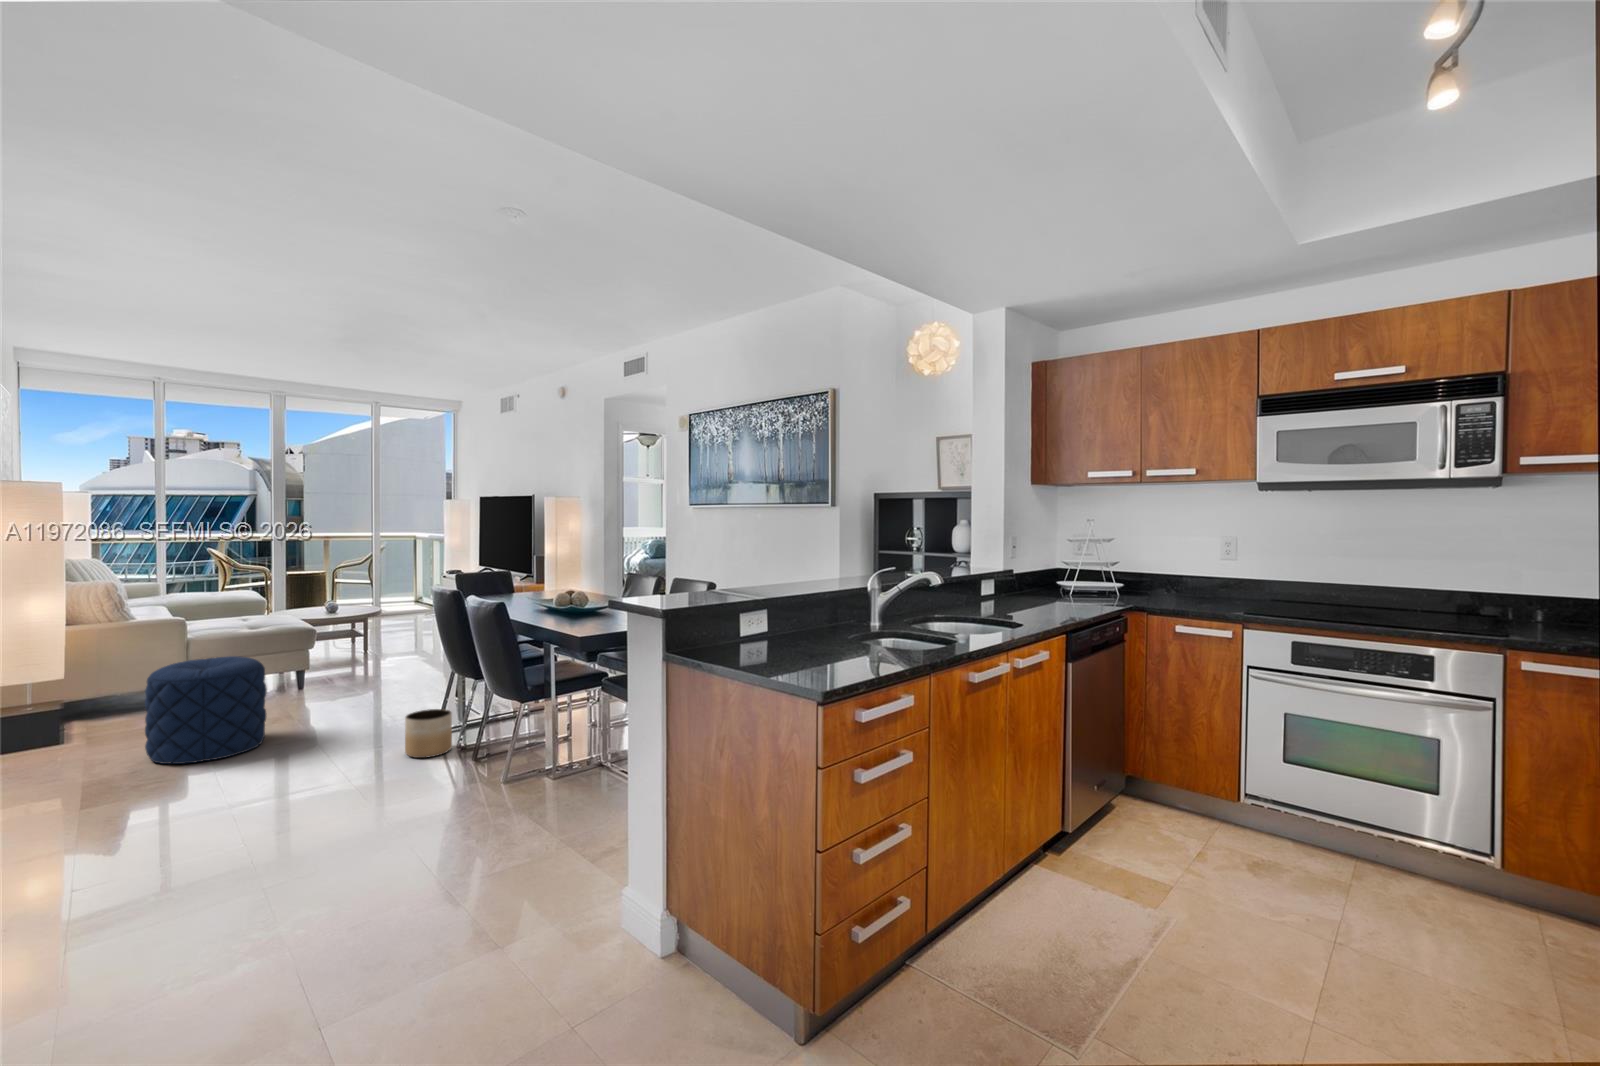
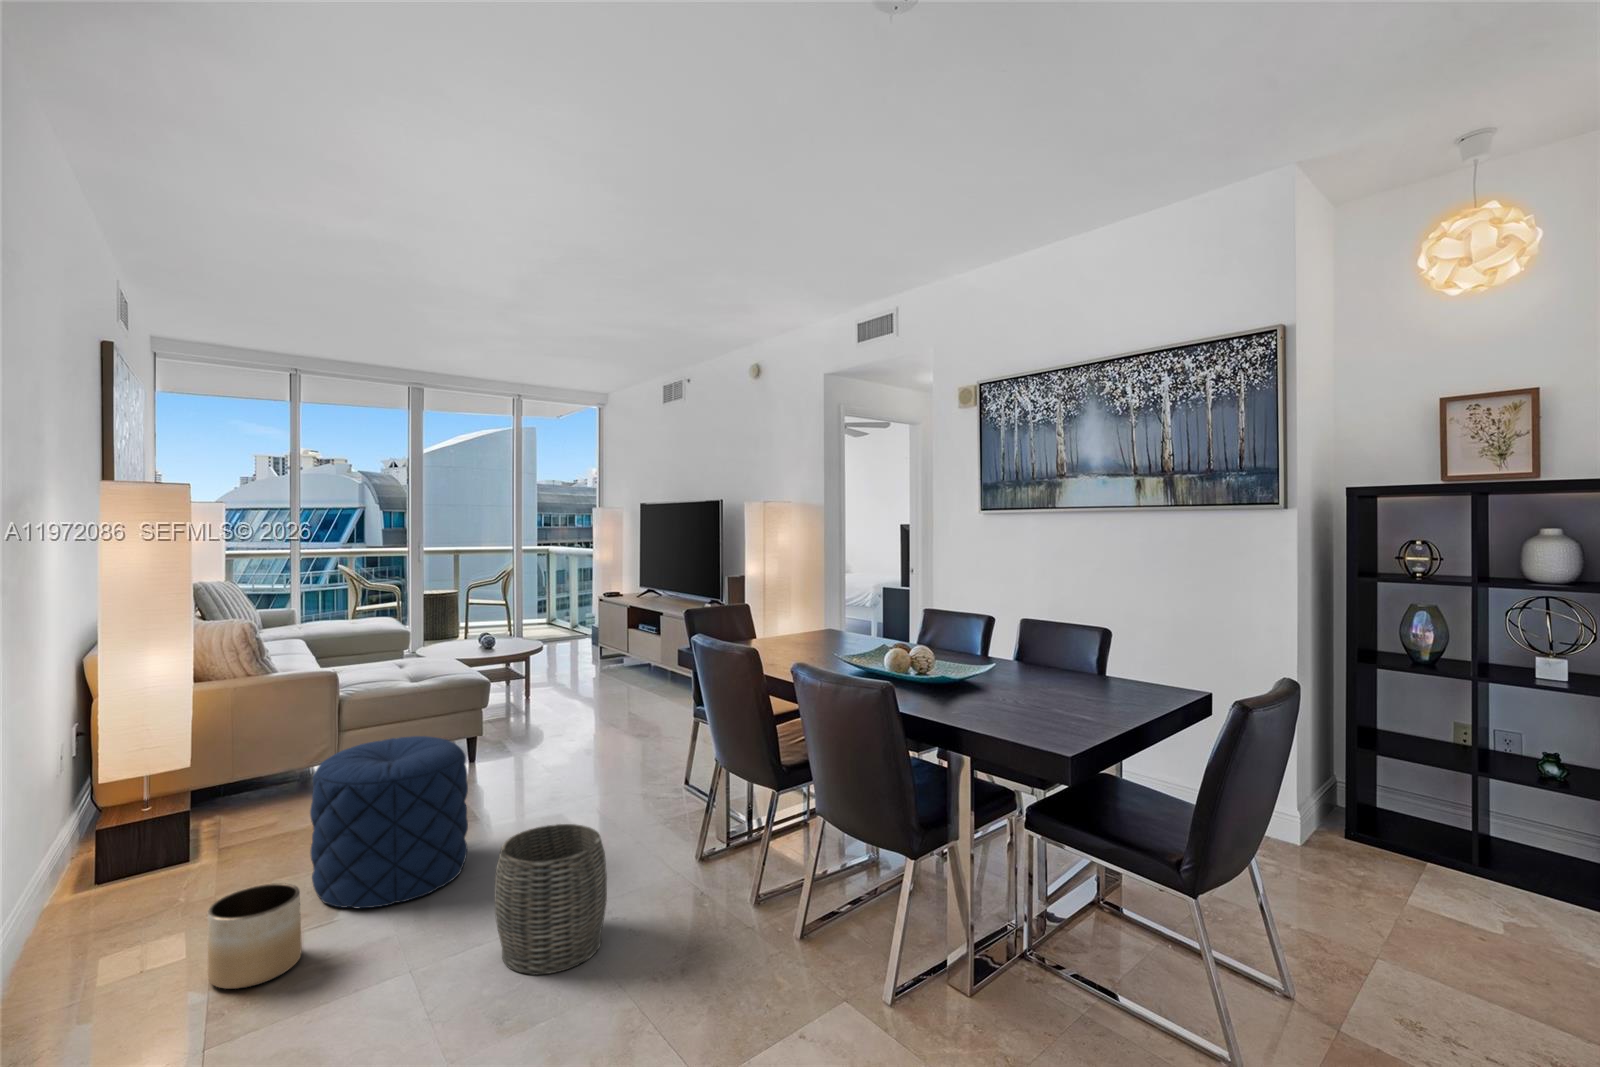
woven basket: none [260,704,342,789] -> present [495,824,607,974]
planter: present [405,709,452,758] -> present [208,883,302,989]

